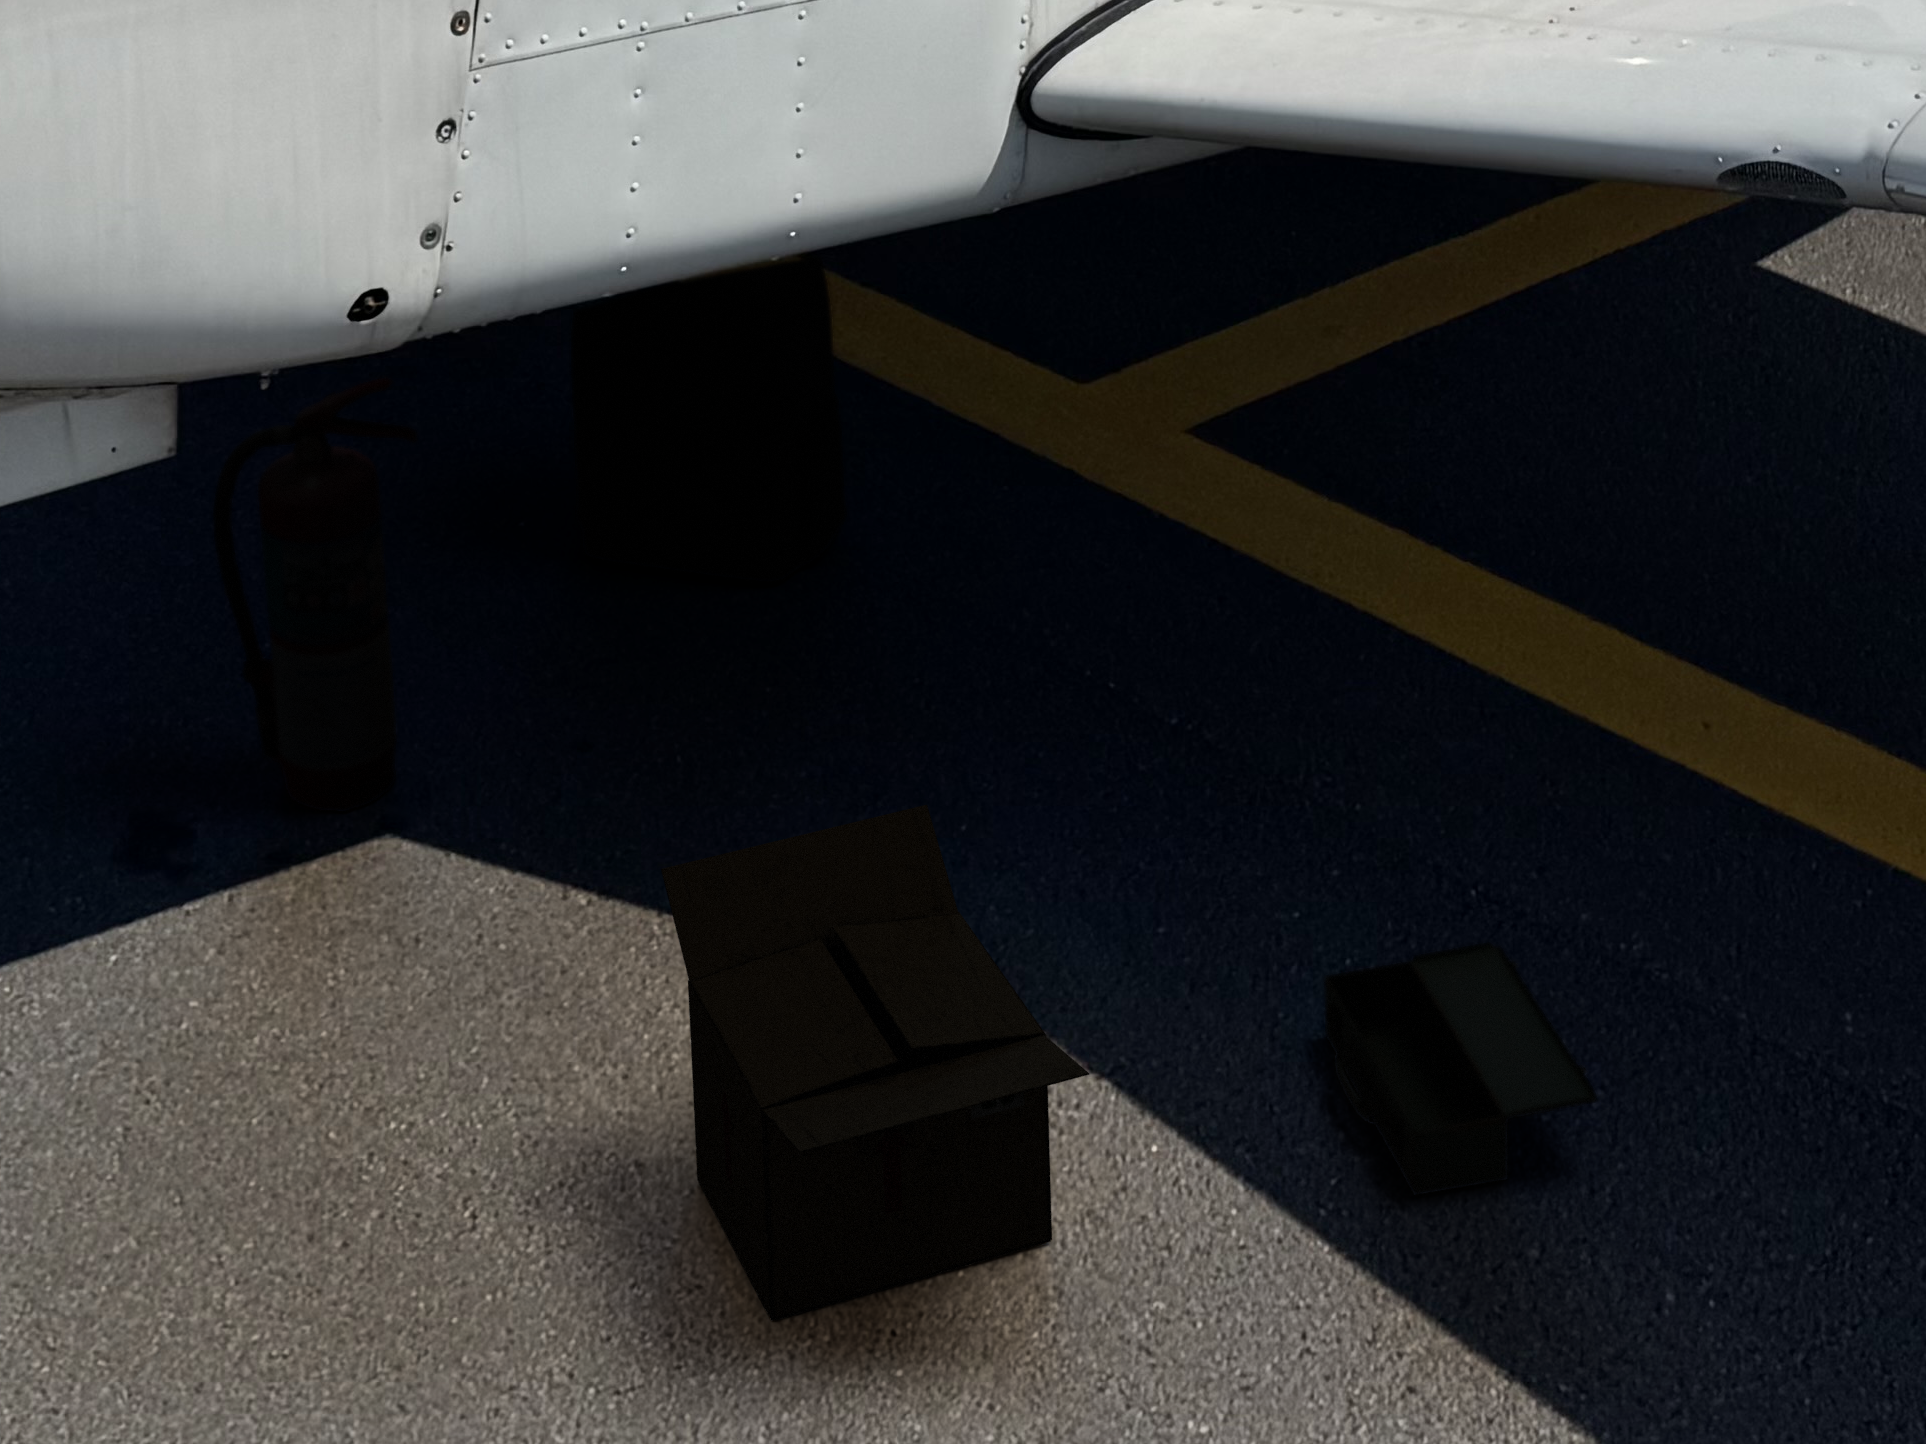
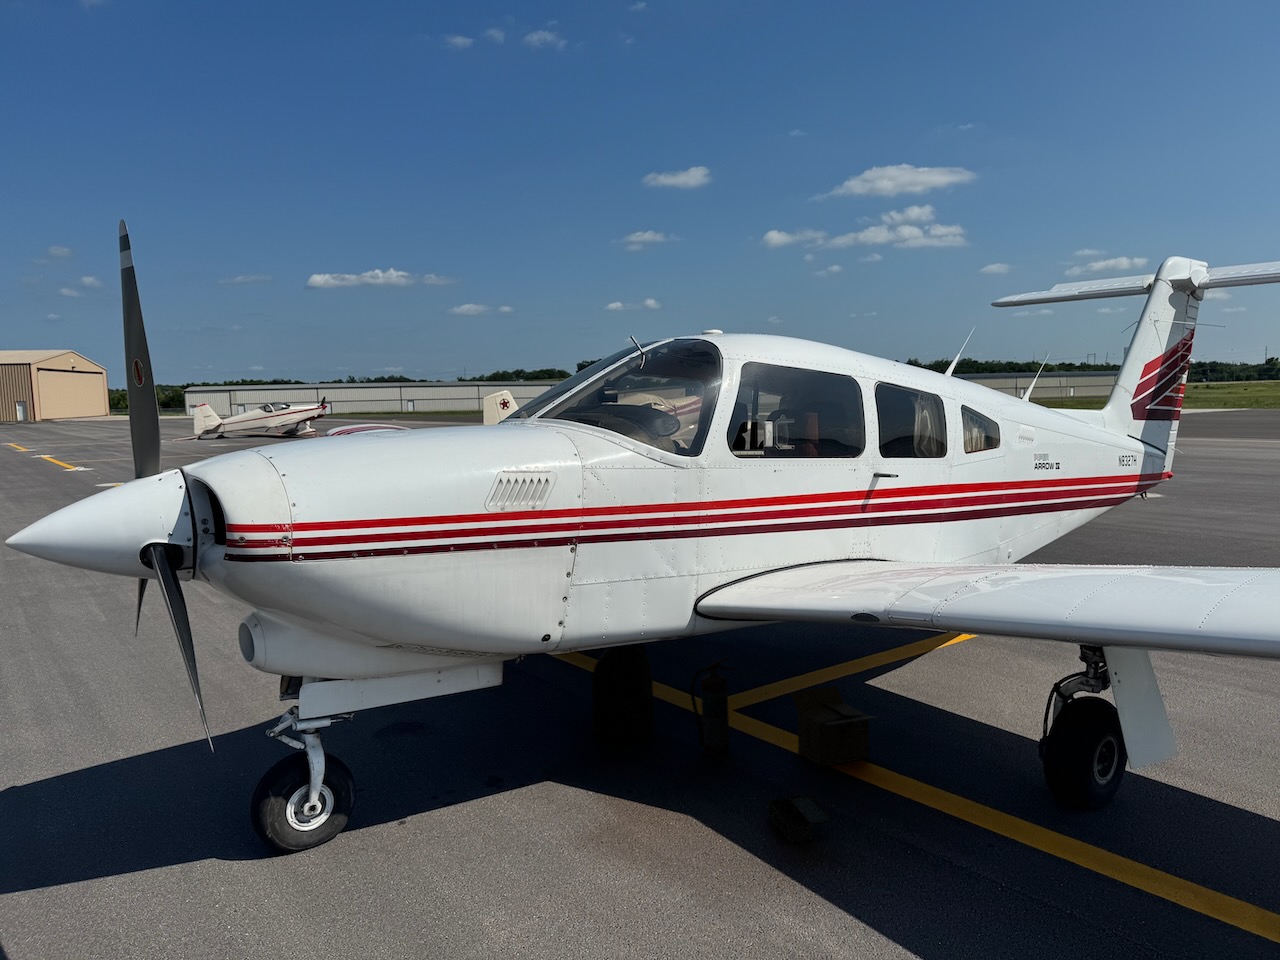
fire extinguisher: present [213,378,417,812] -> present [691,657,735,756]
cardboard box: present [661,805,1089,1321] -> present [791,686,876,766]

